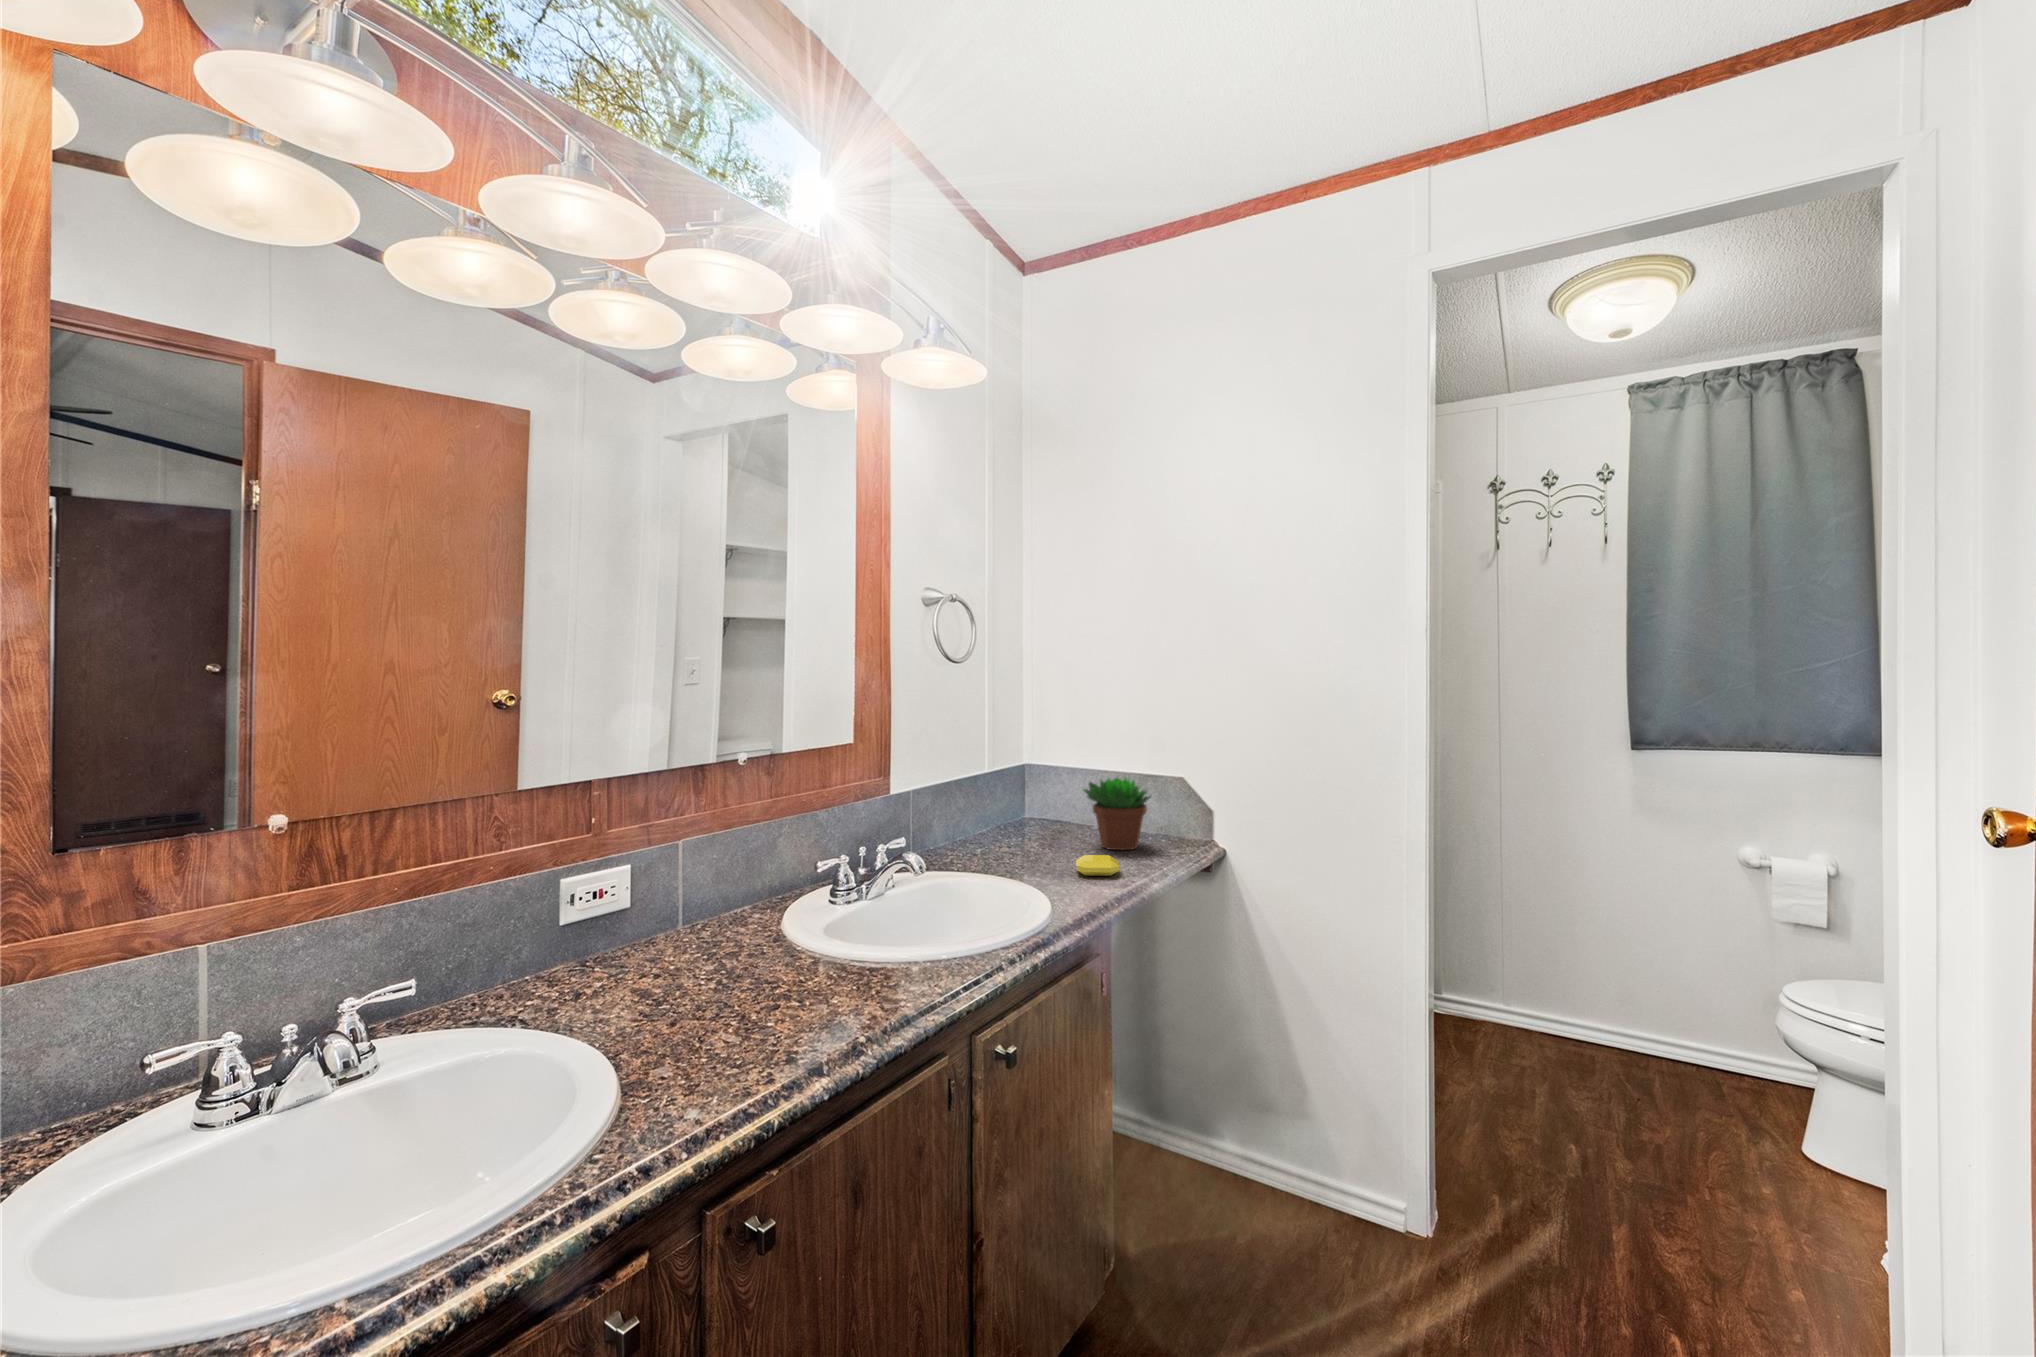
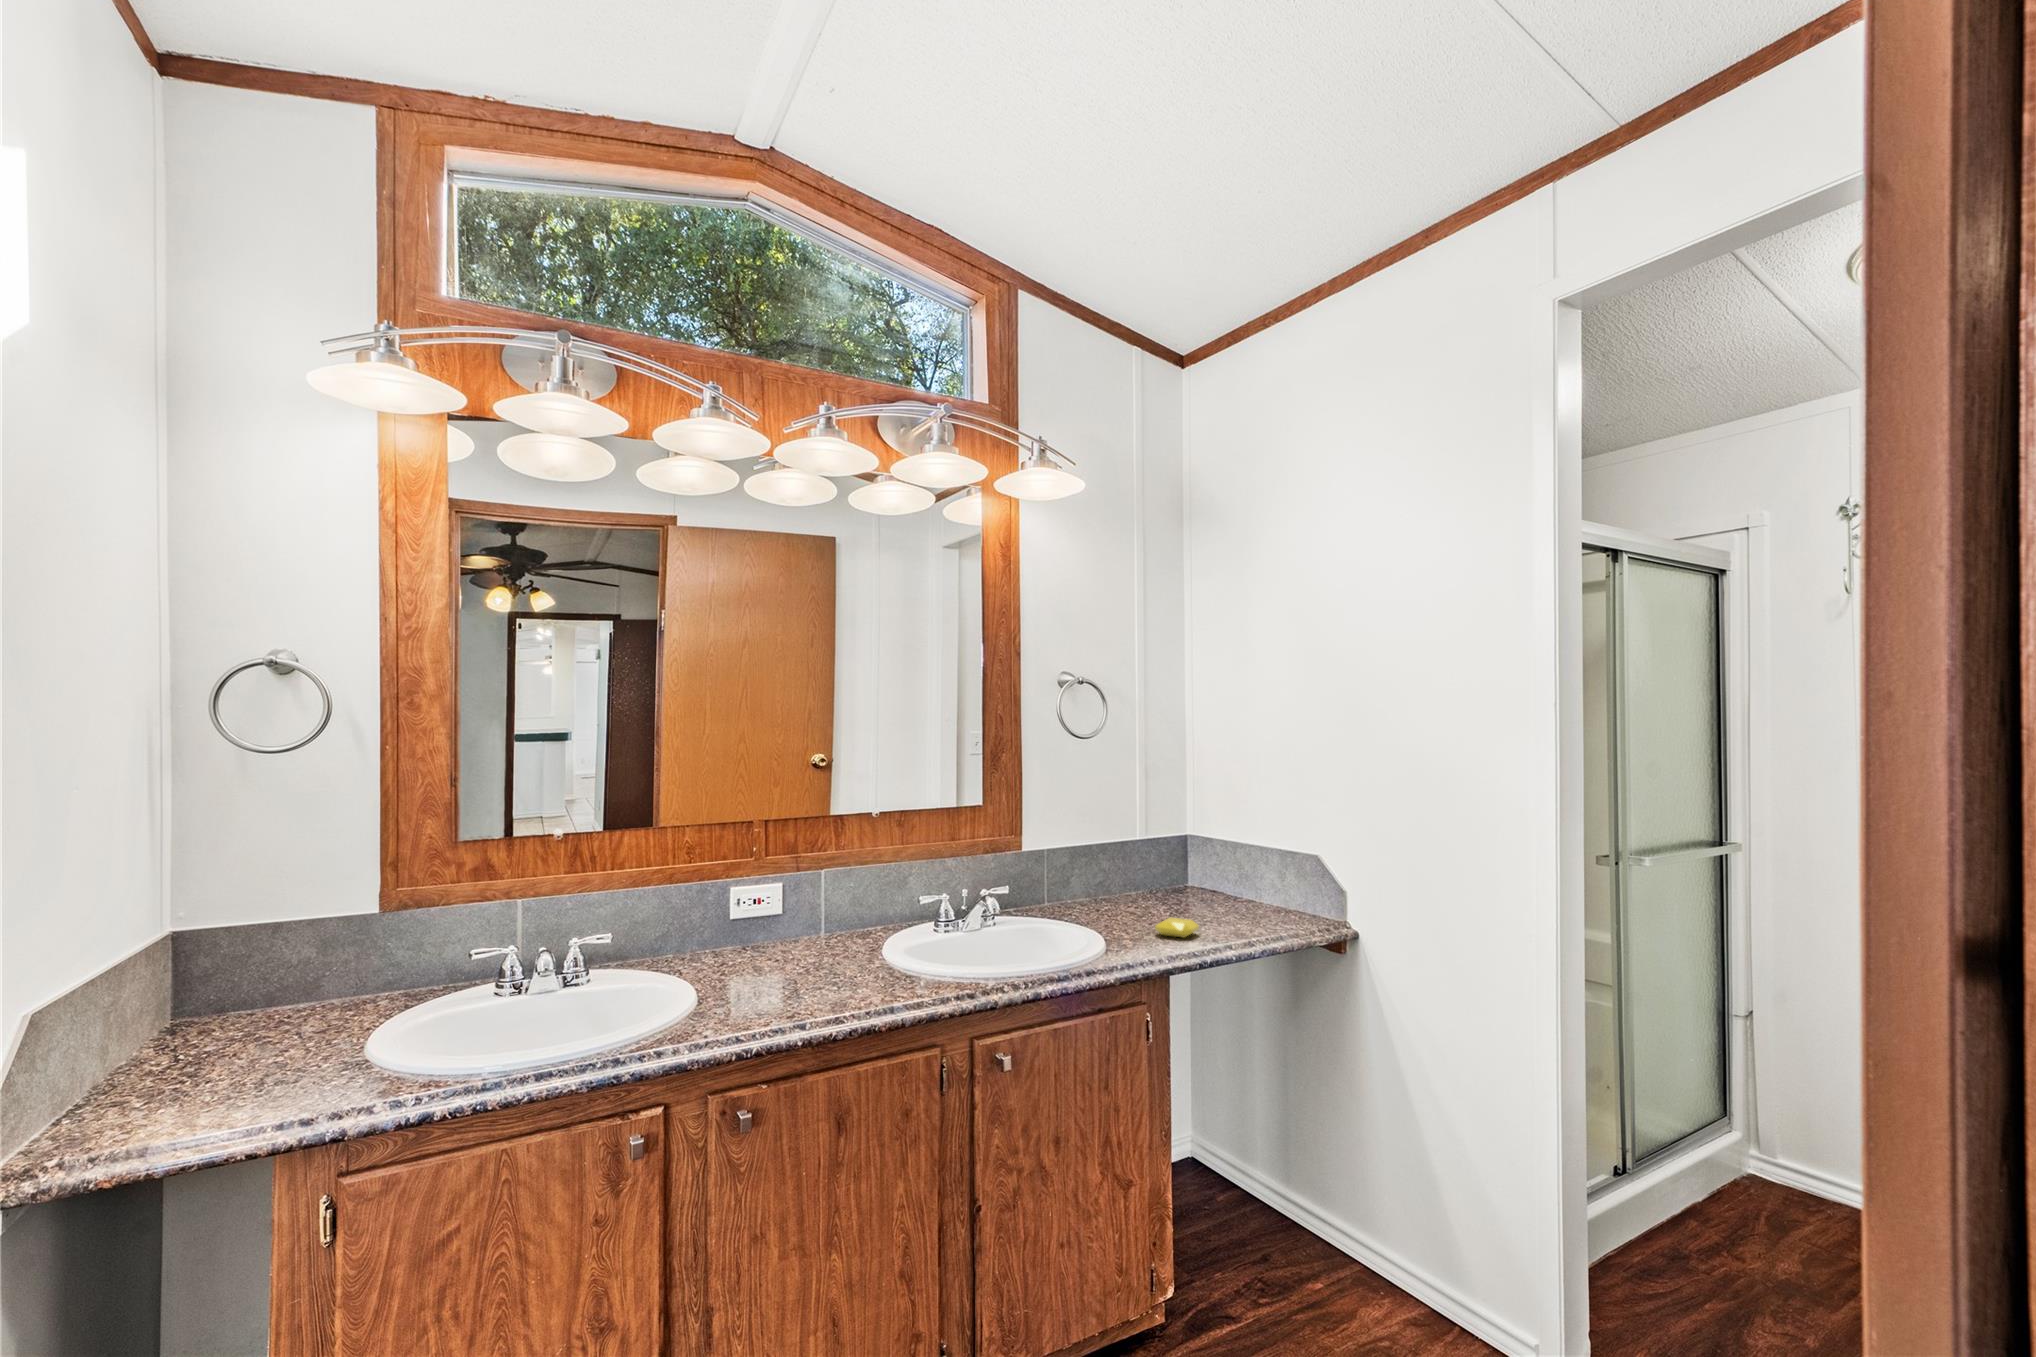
succulent plant: present [1084,778,1151,850] -> none [1201,849,1269,920]

